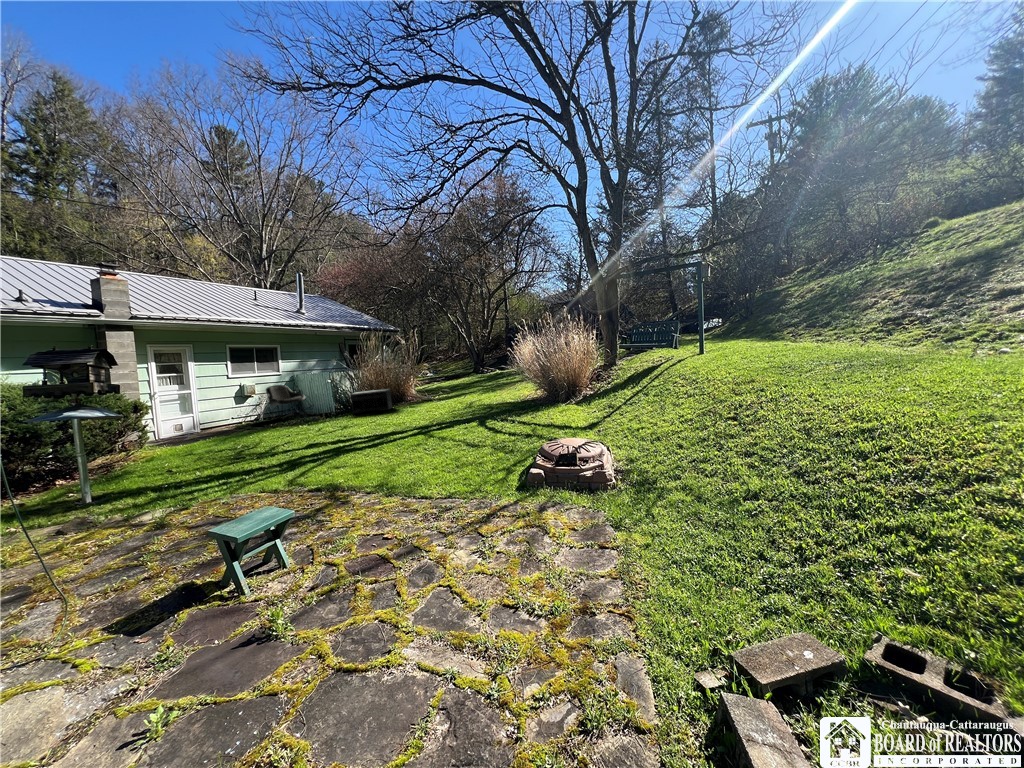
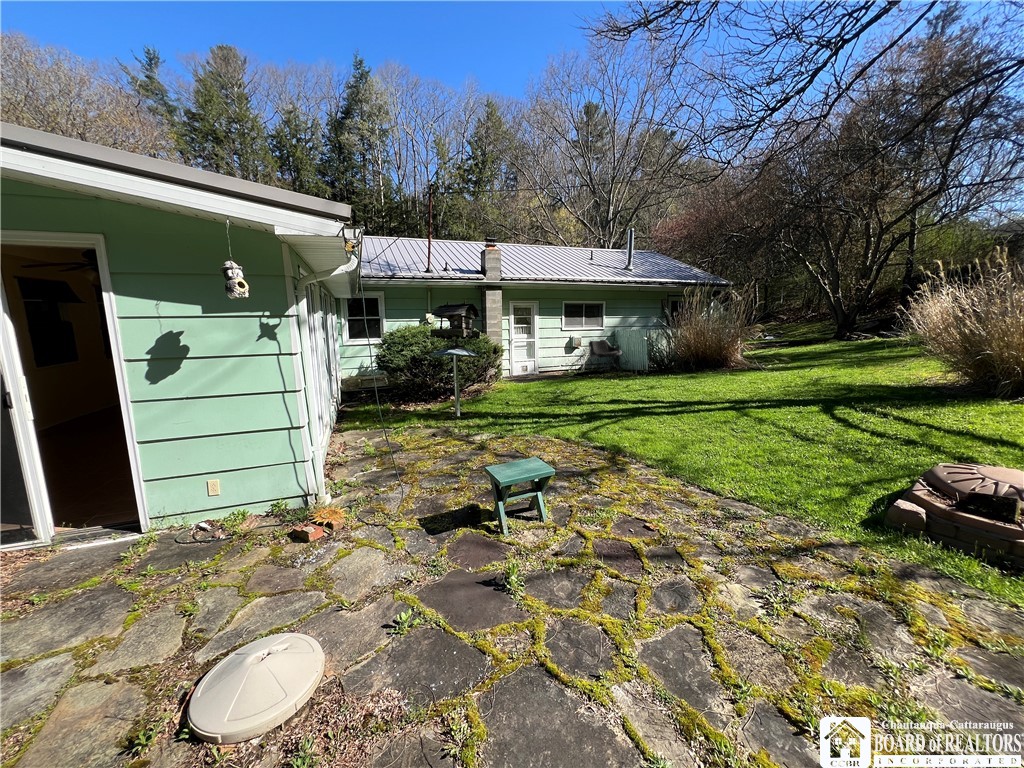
bench: present [351,389,392,413] -> none [664,351,710,375]

